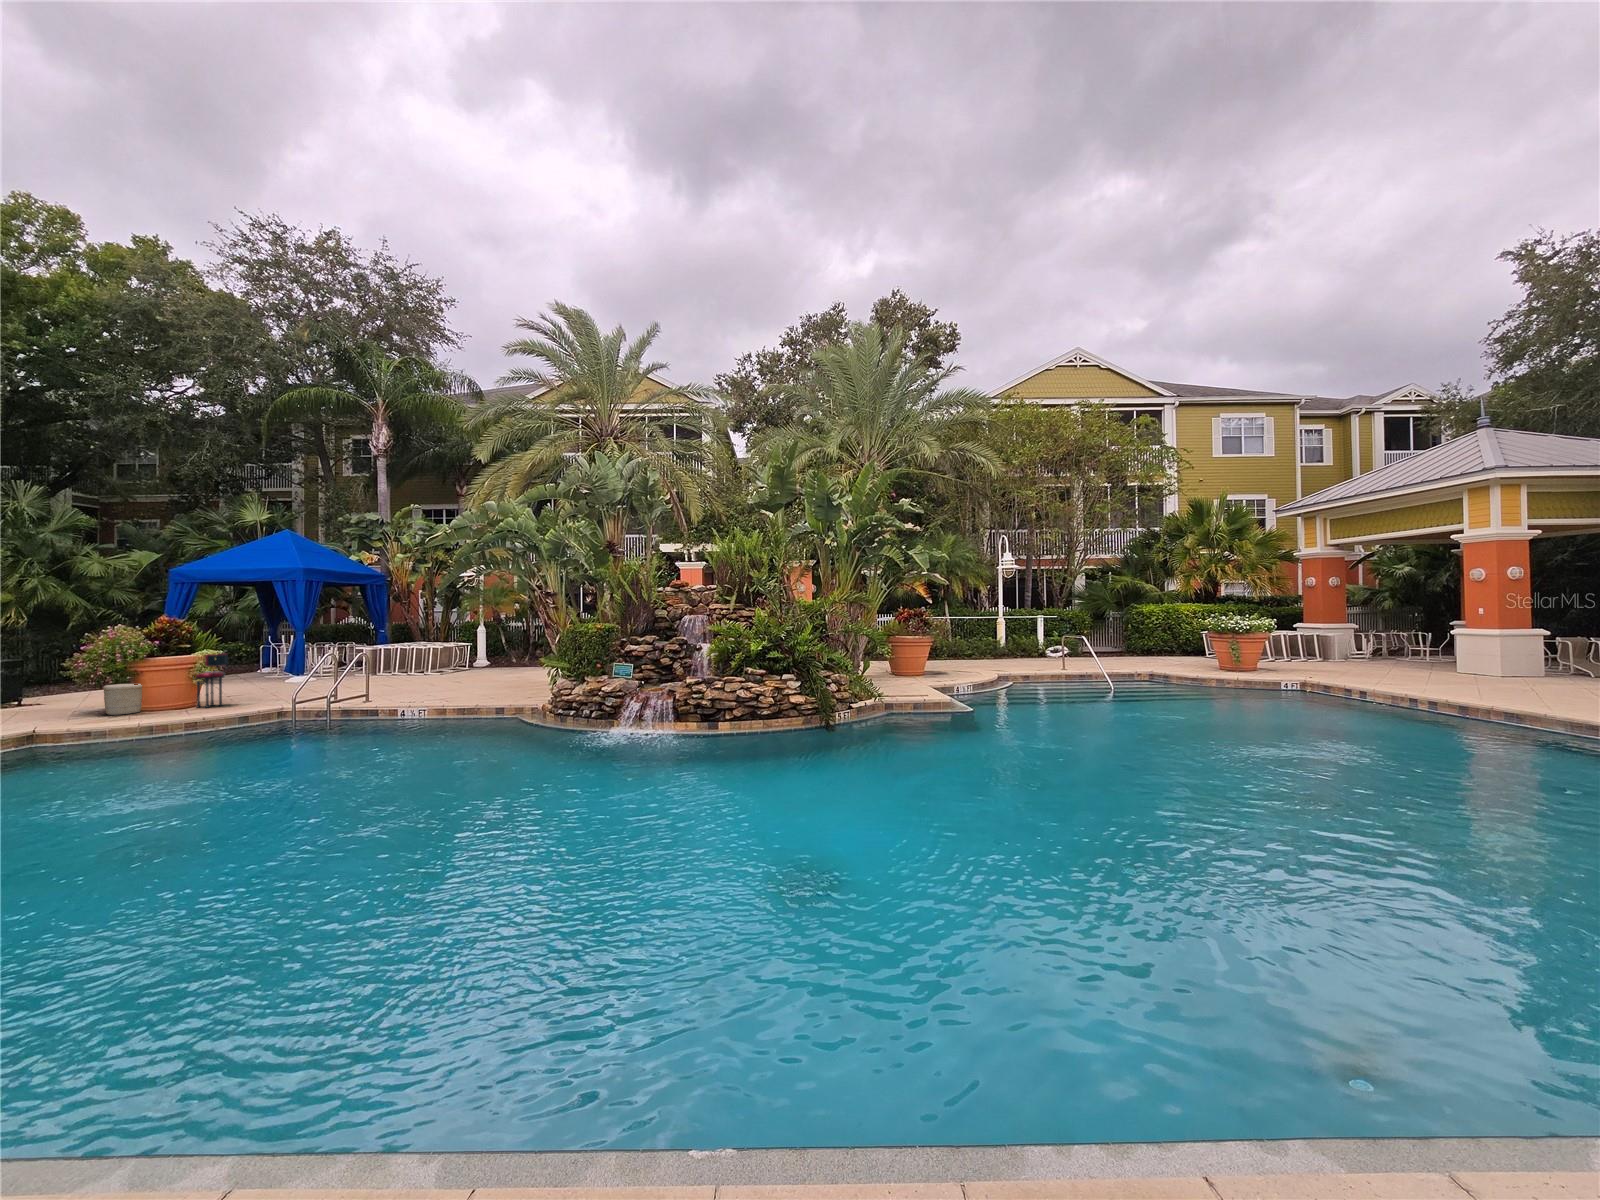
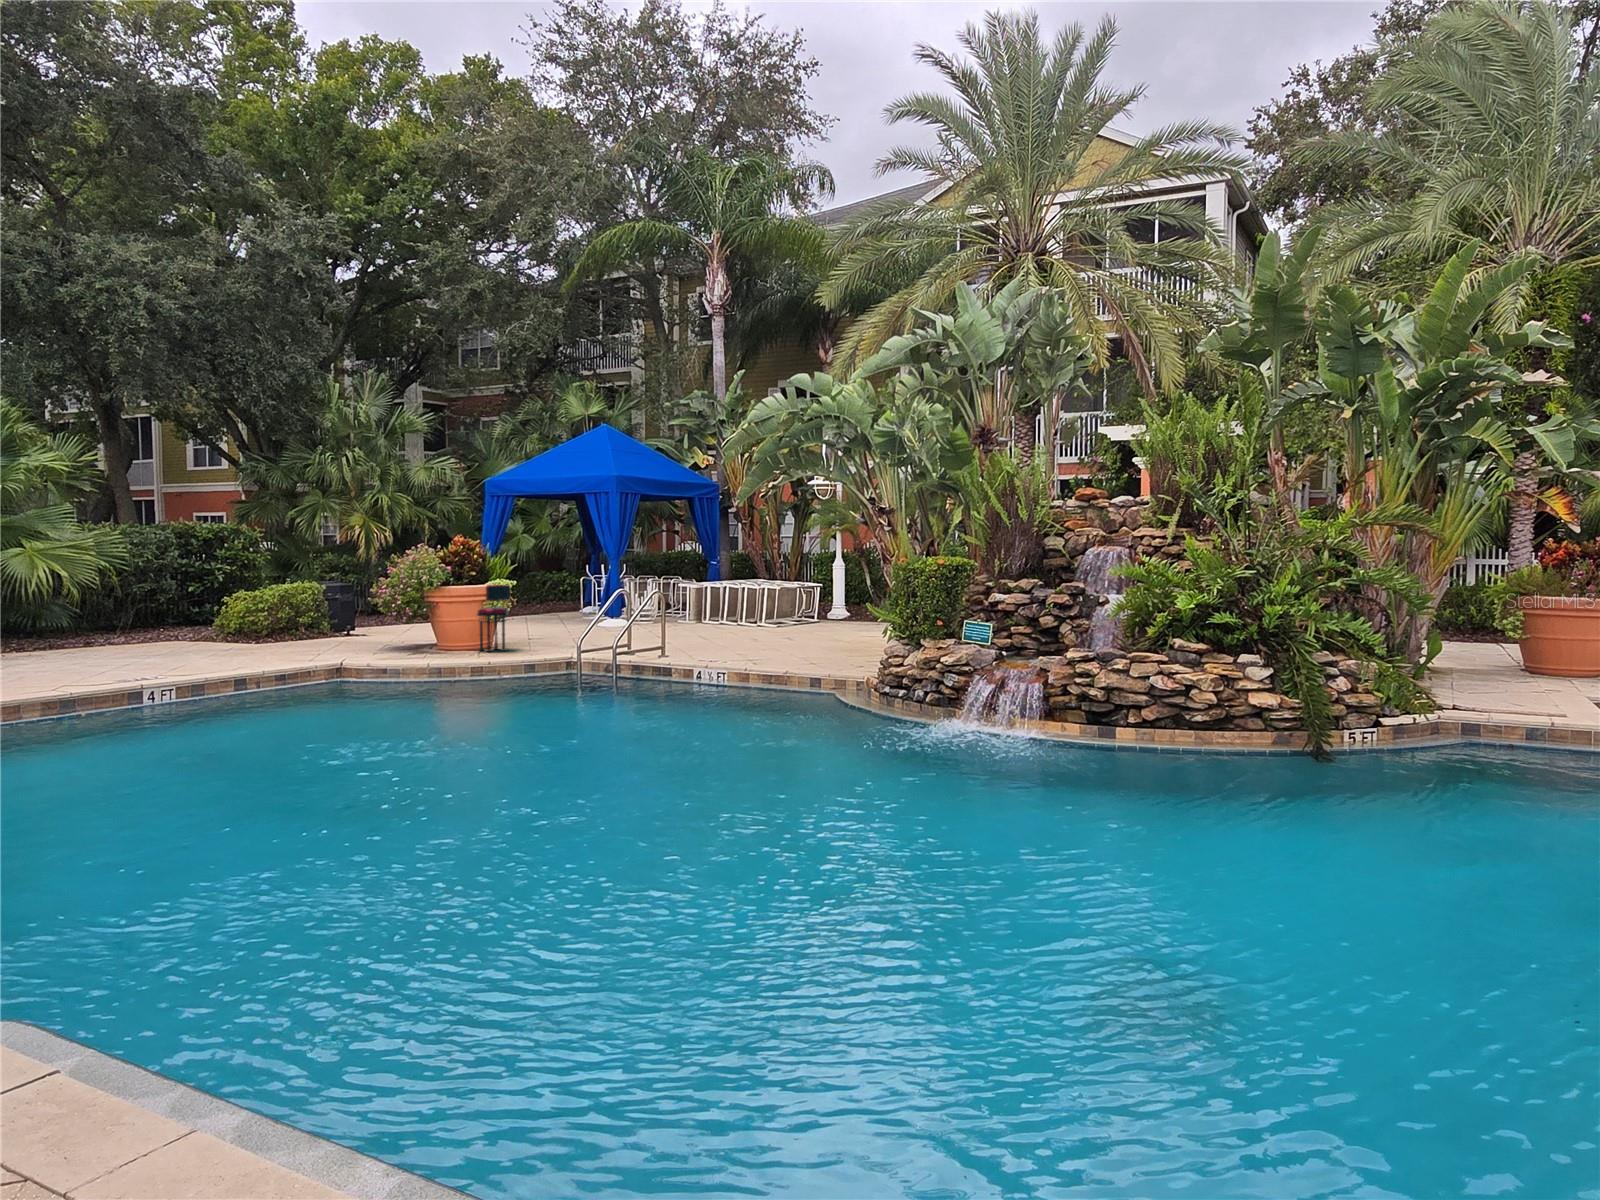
woven basket: present [103,684,143,715] -> none [389,618,426,654]

